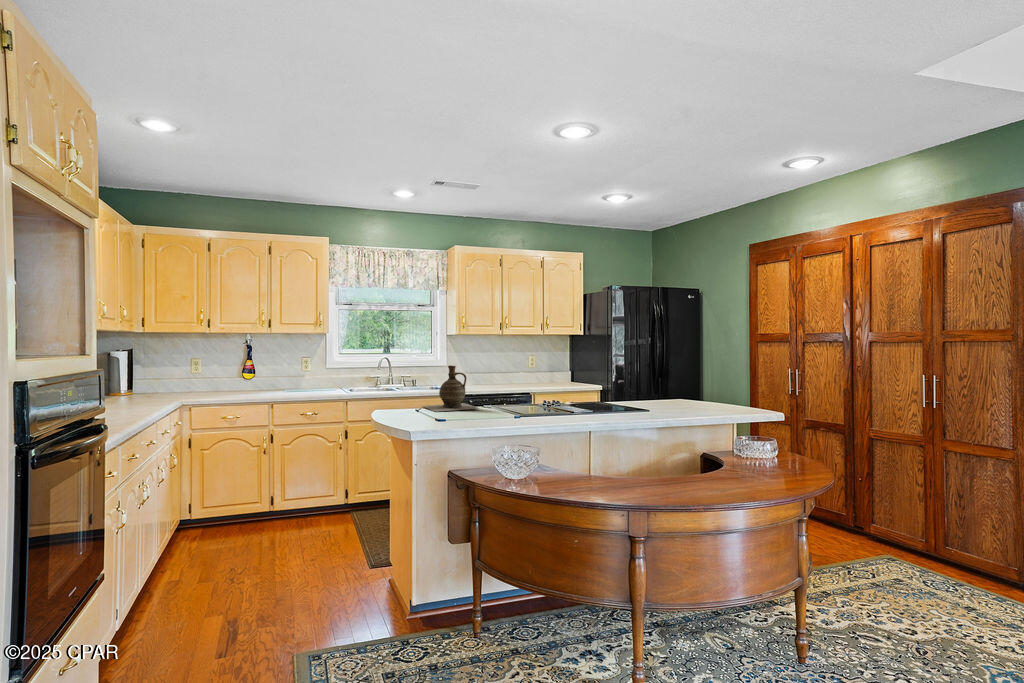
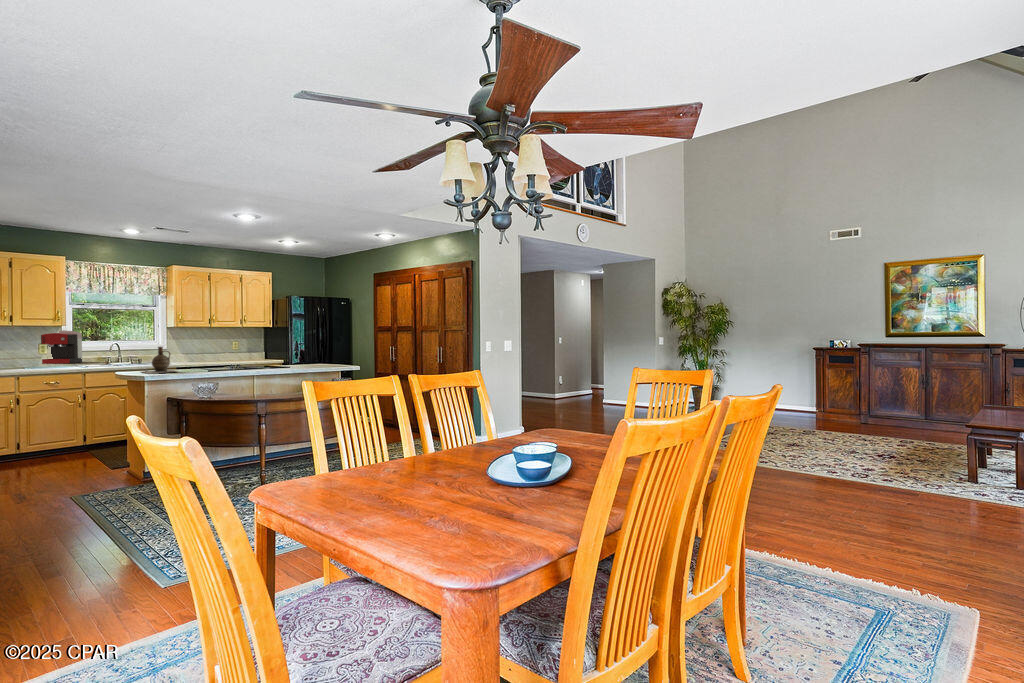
coffee maker: none [303,339,348,385] -> present [41,330,82,364]

